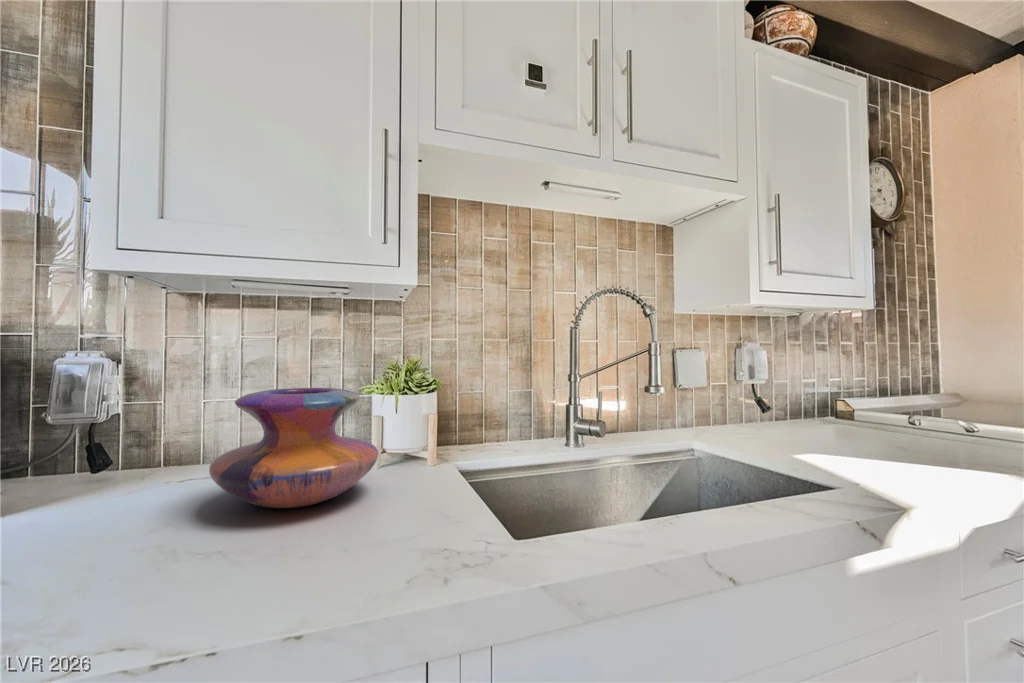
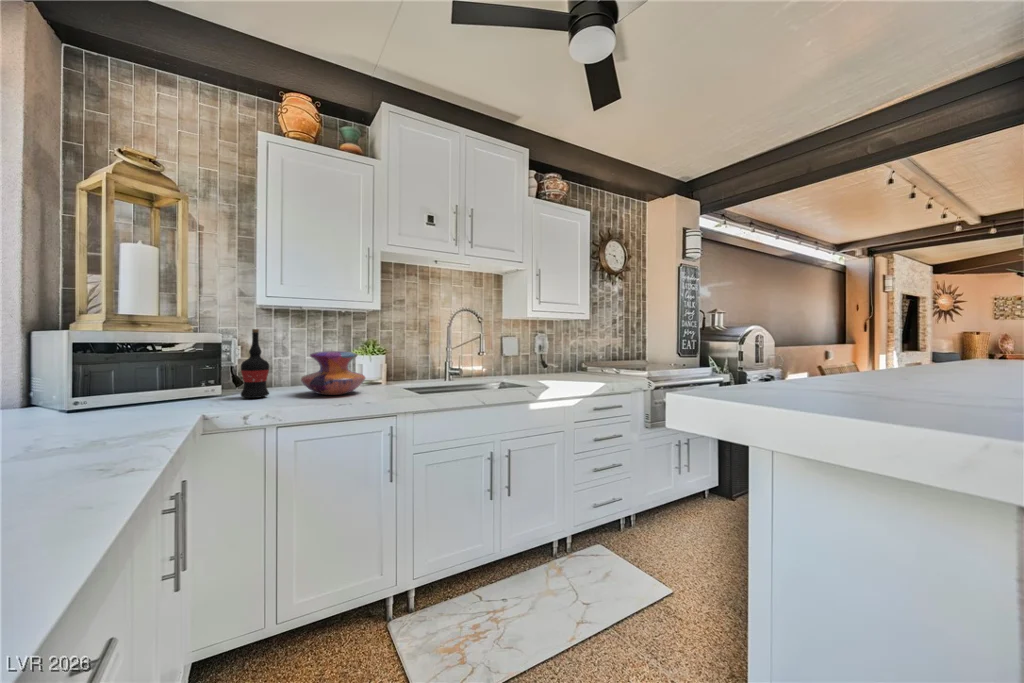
wine bottle: none [50,335,137,520] -> present [241,329,269,398]

